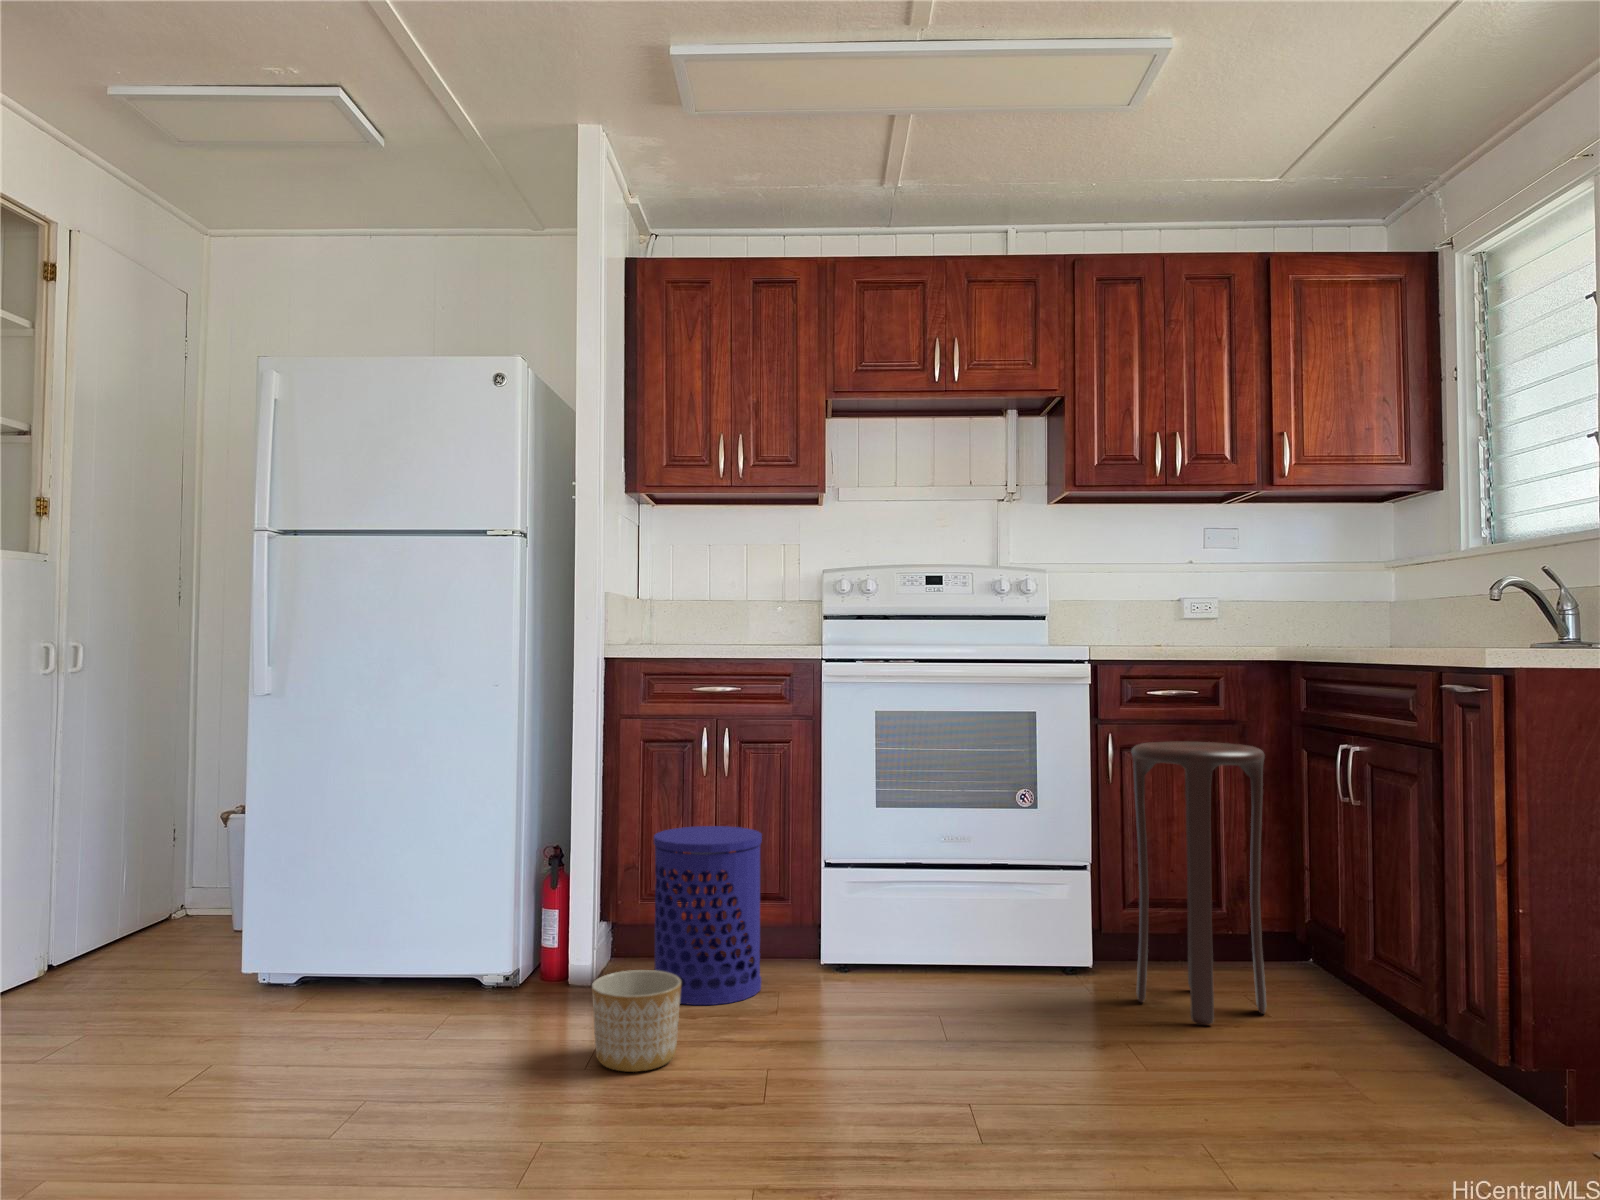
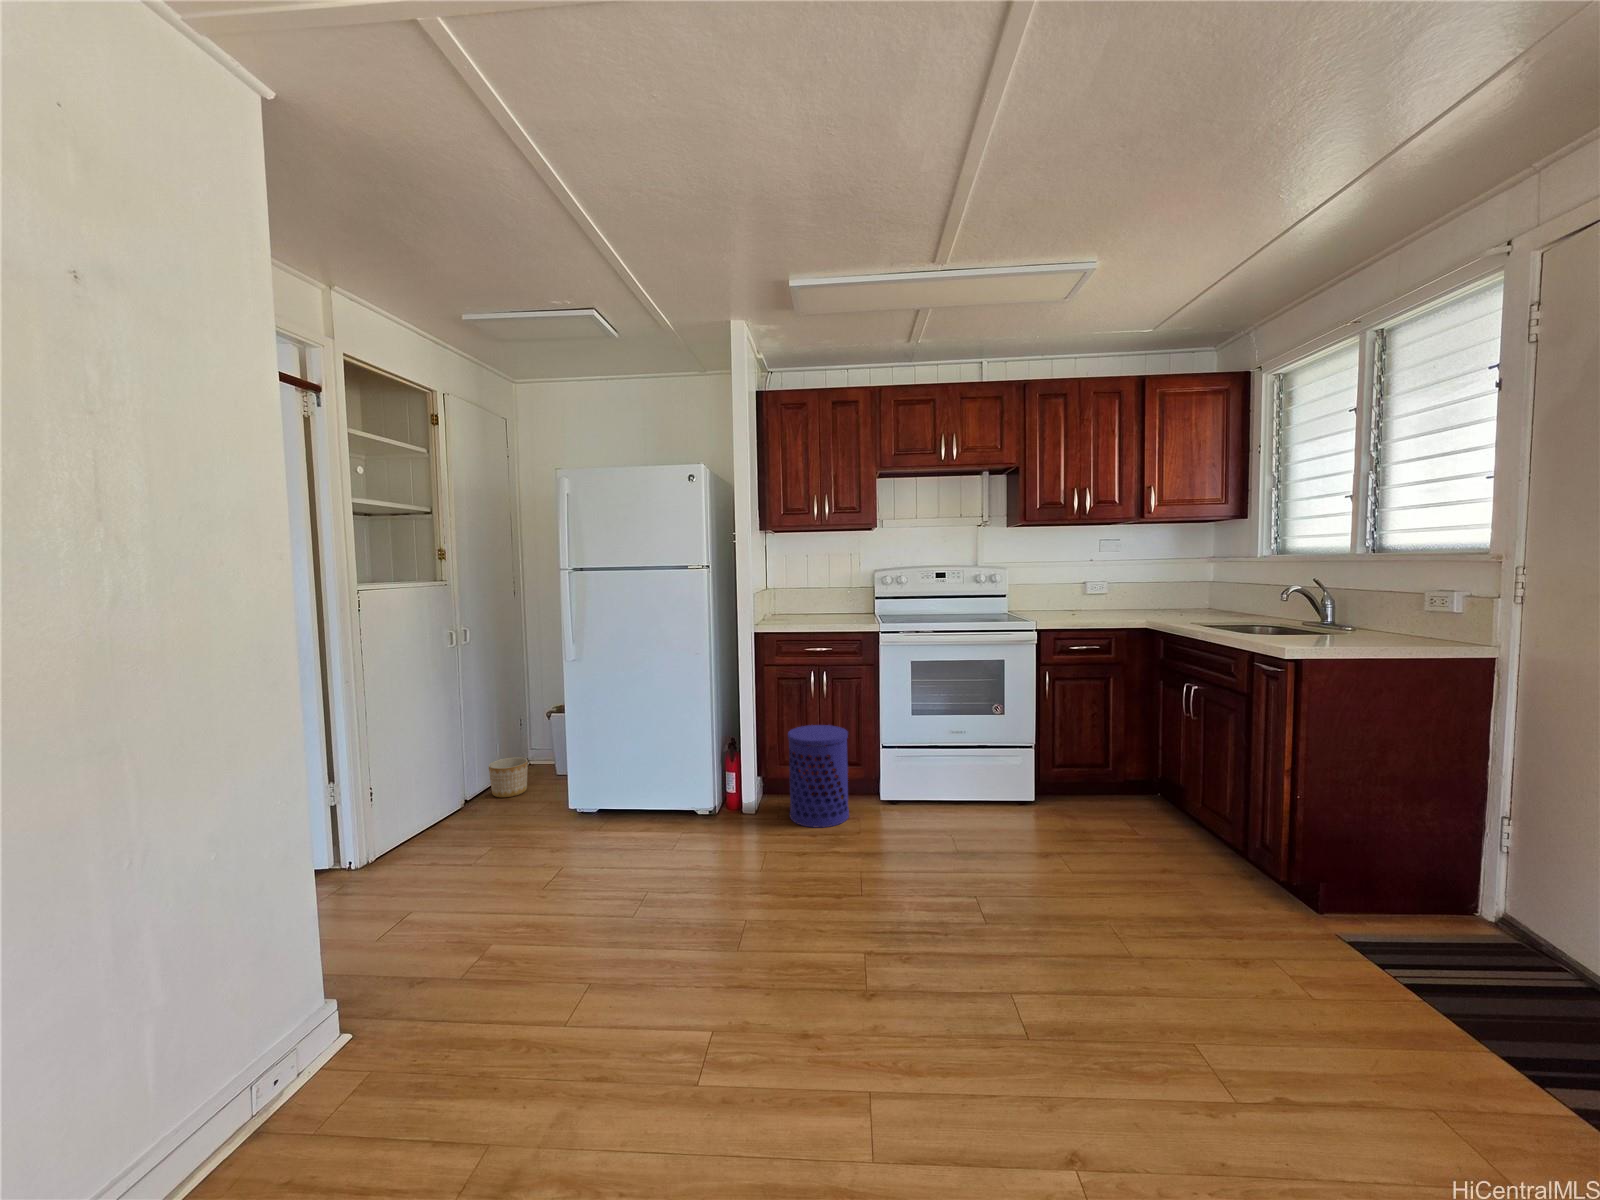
stool: present [1132,742,1267,1025] -> none [1061,678,1140,842]
planter: present [592,970,681,1072] -> present [489,757,528,798]

